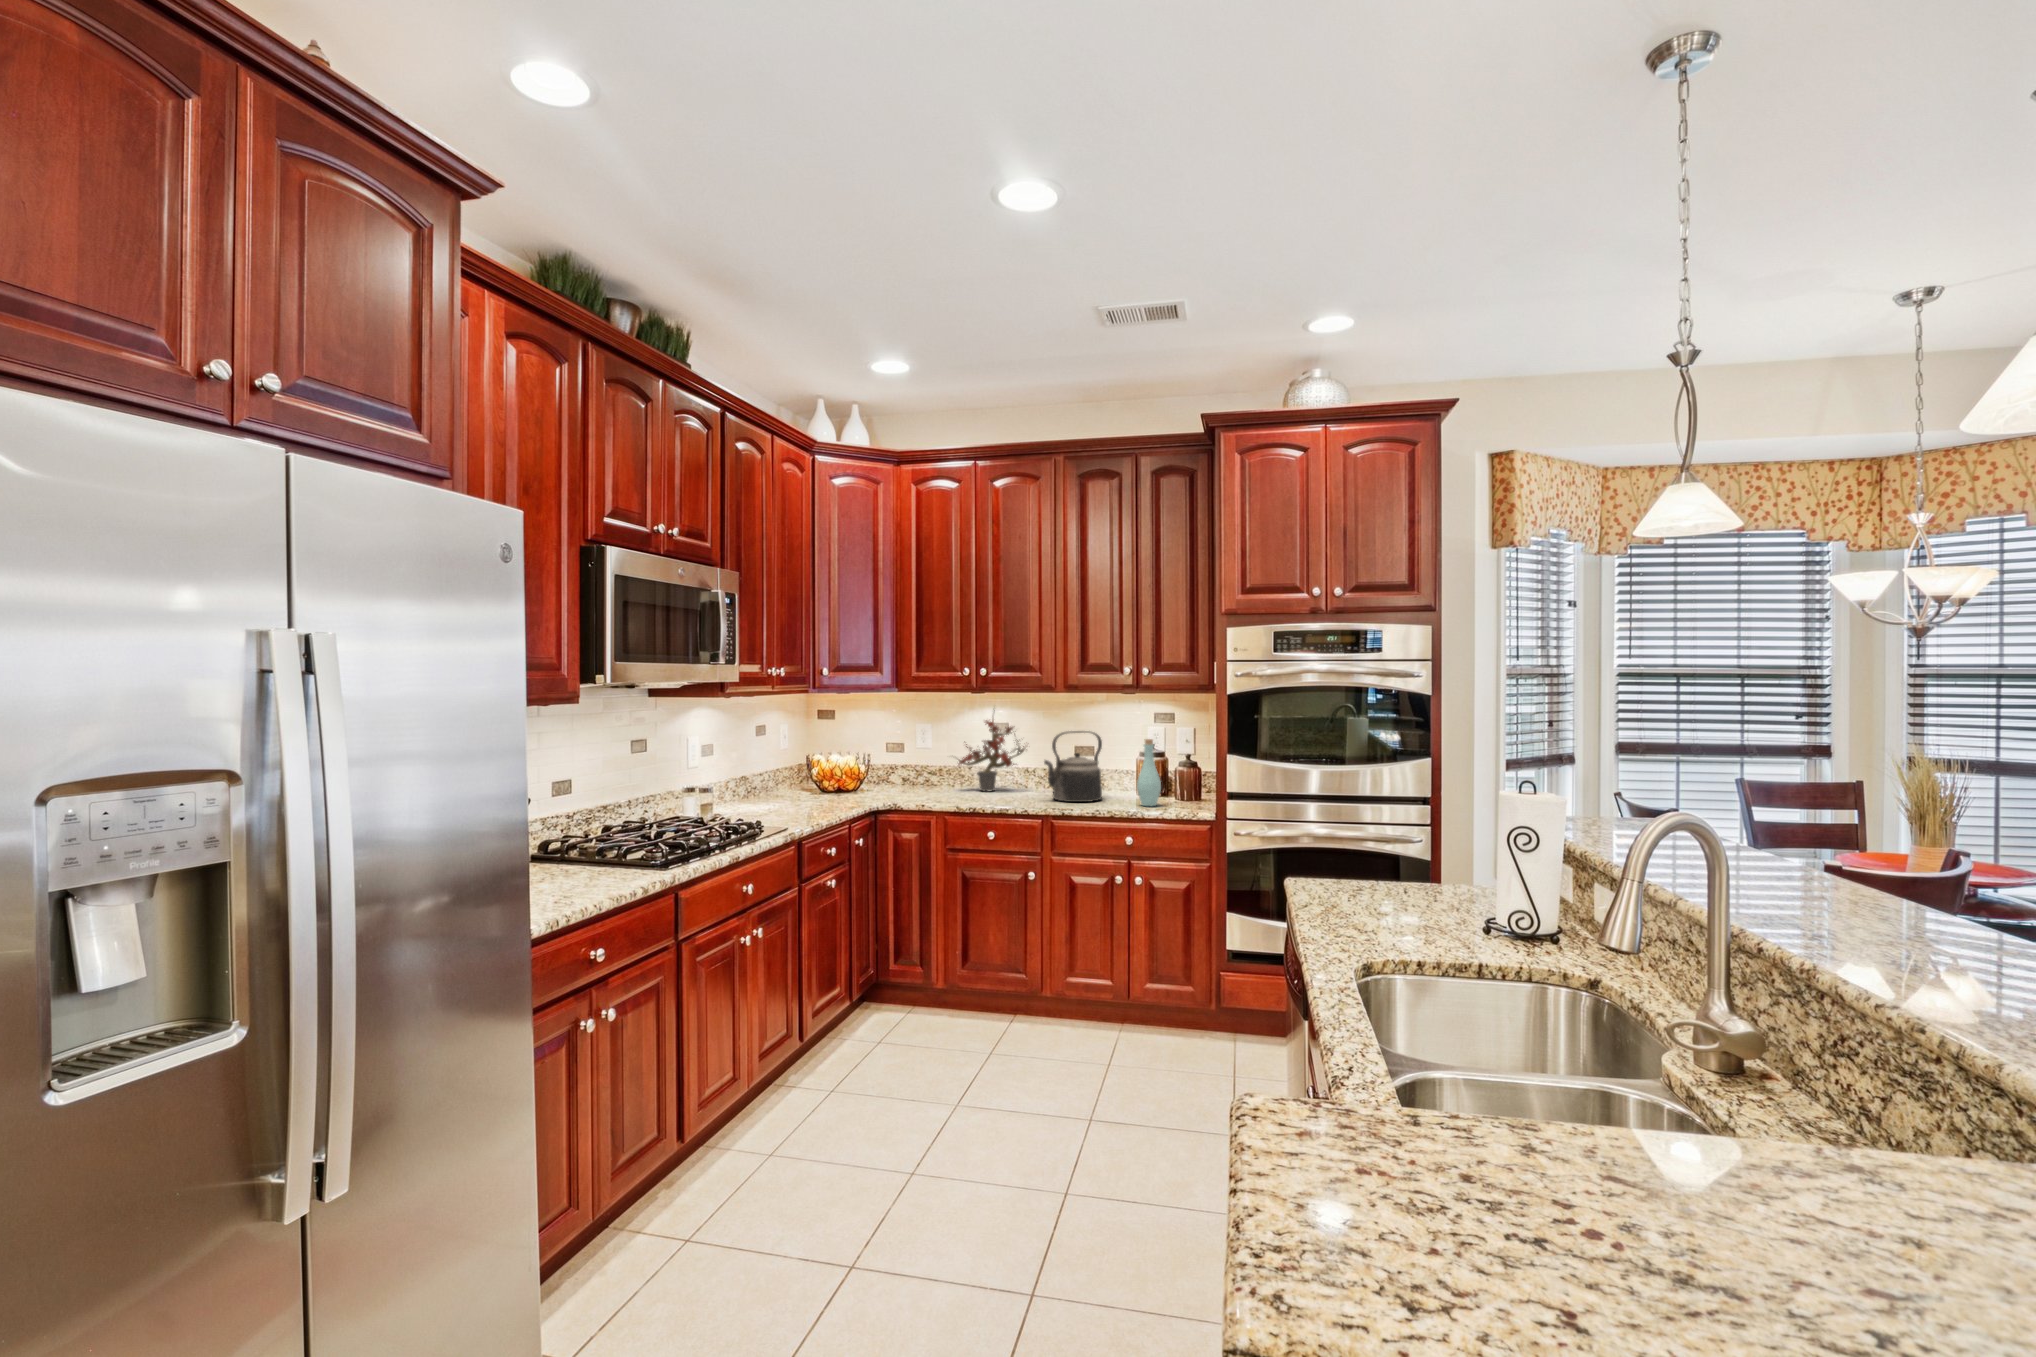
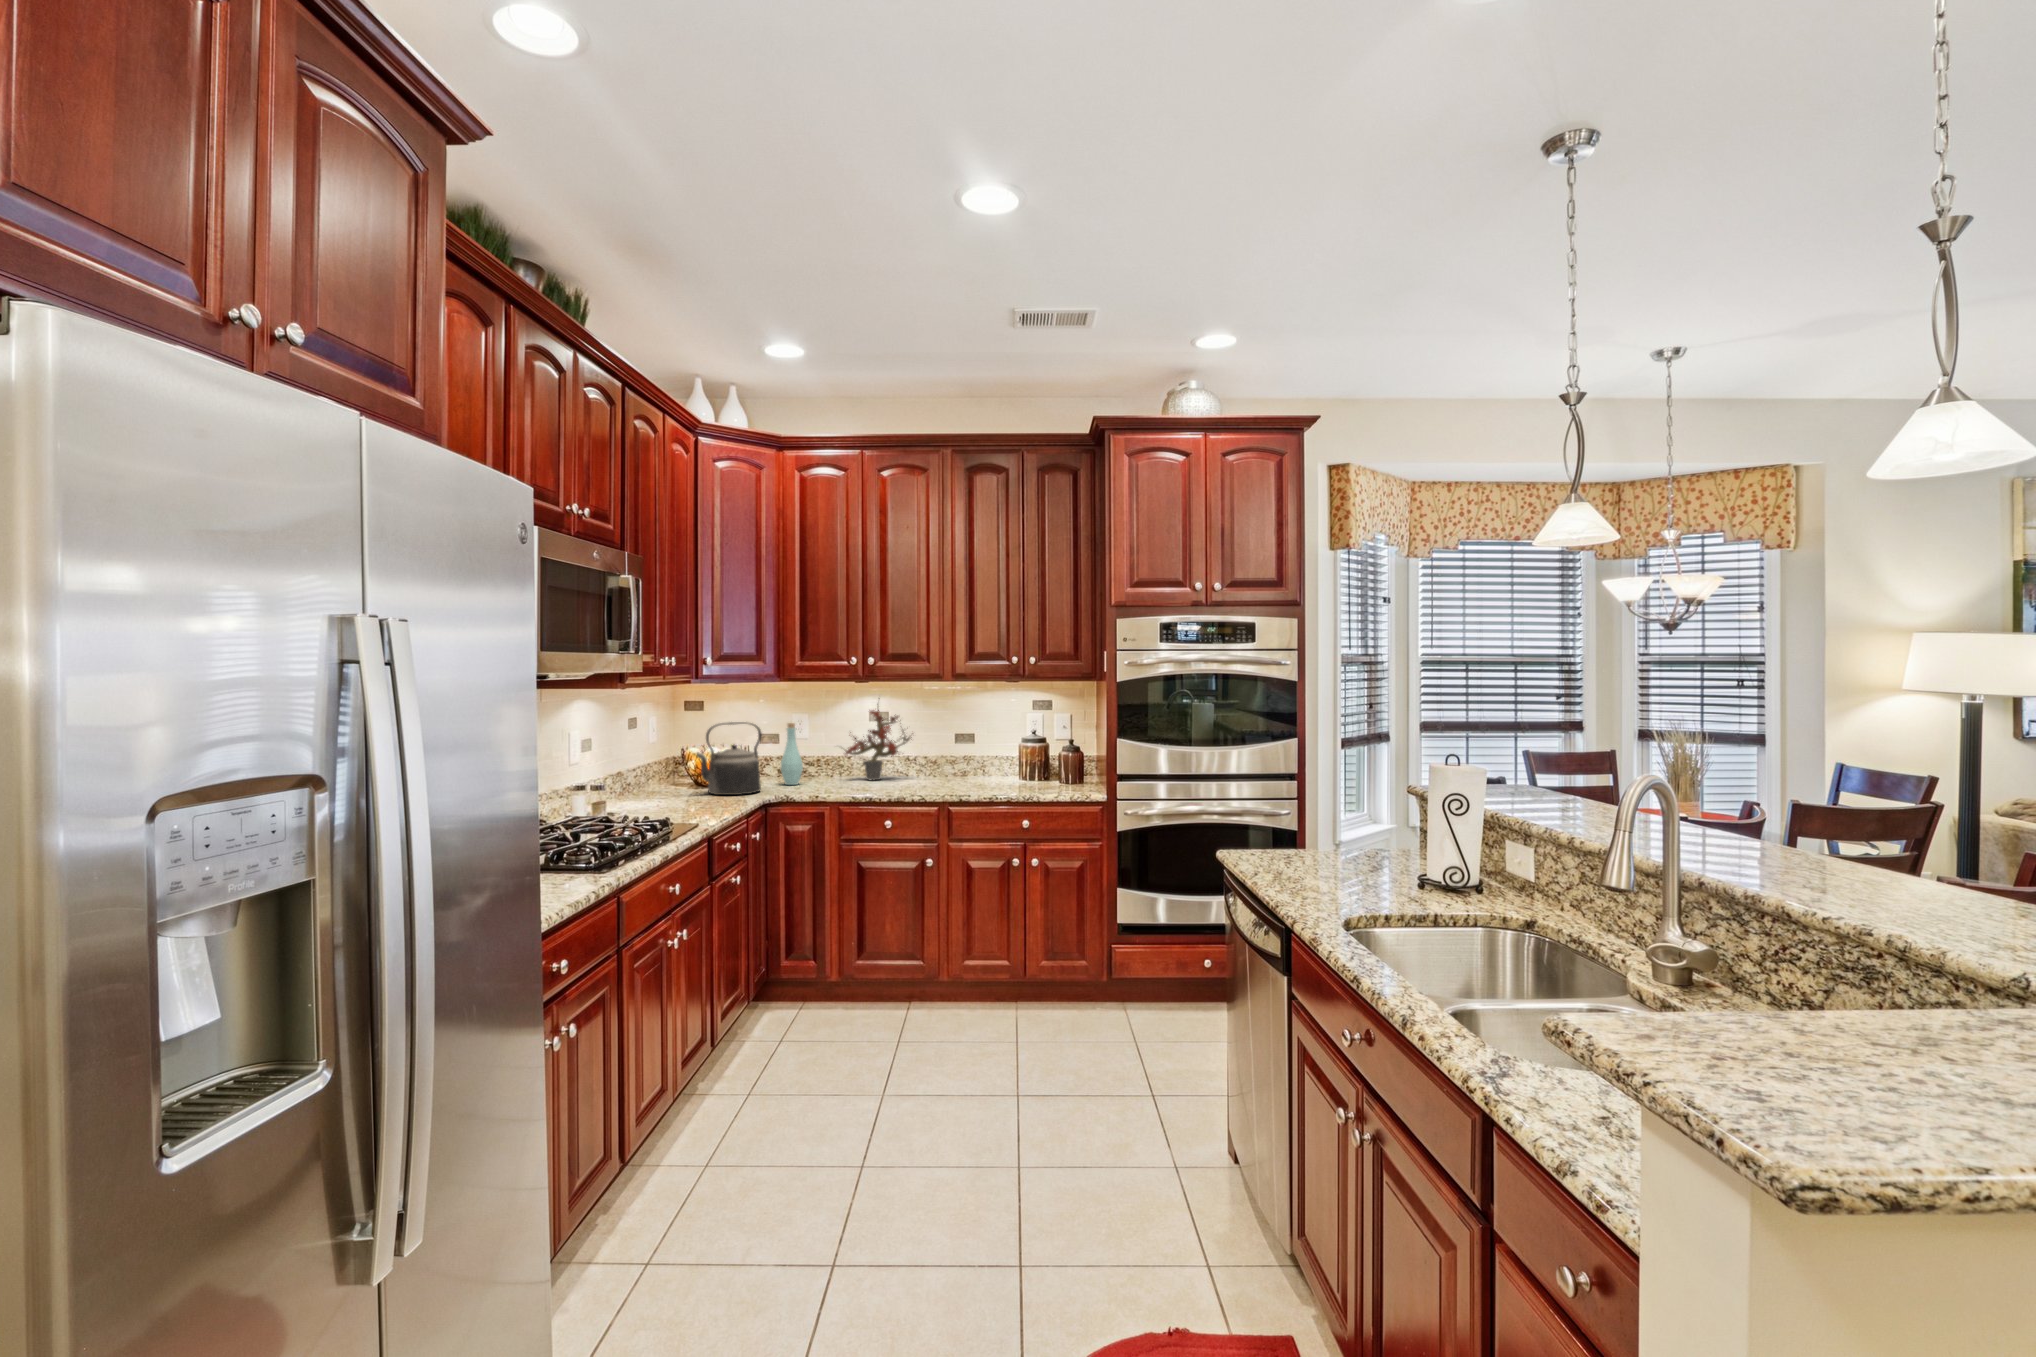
kettle: present [1044,731,1102,802] -> present [697,722,762,795]
bottle: present [1137,739,1161,806] -> present [781,723,803,785]

